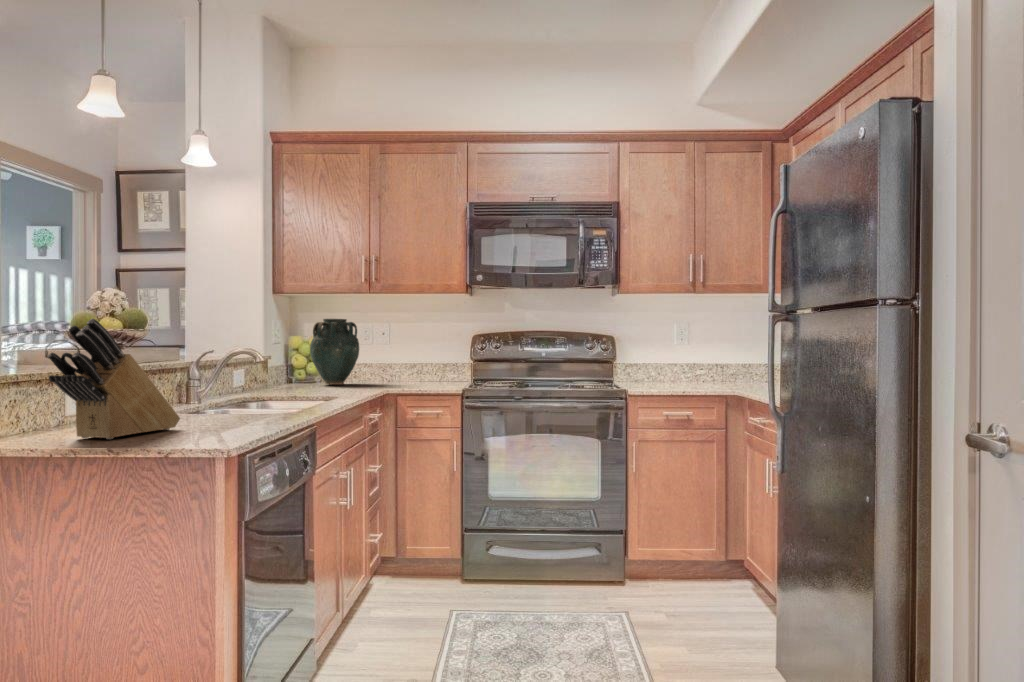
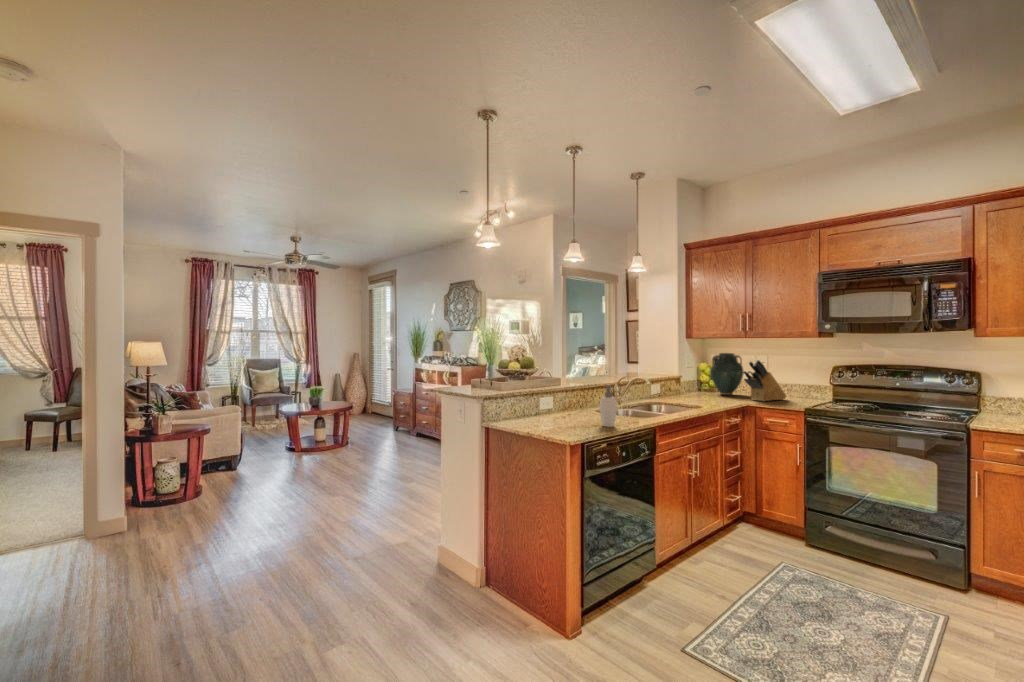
knife block: present [47,319,180,439] -> present [743,360,786,401]
soap dispenser: none [225,351,260,429] -> present [599,385,617,427]

